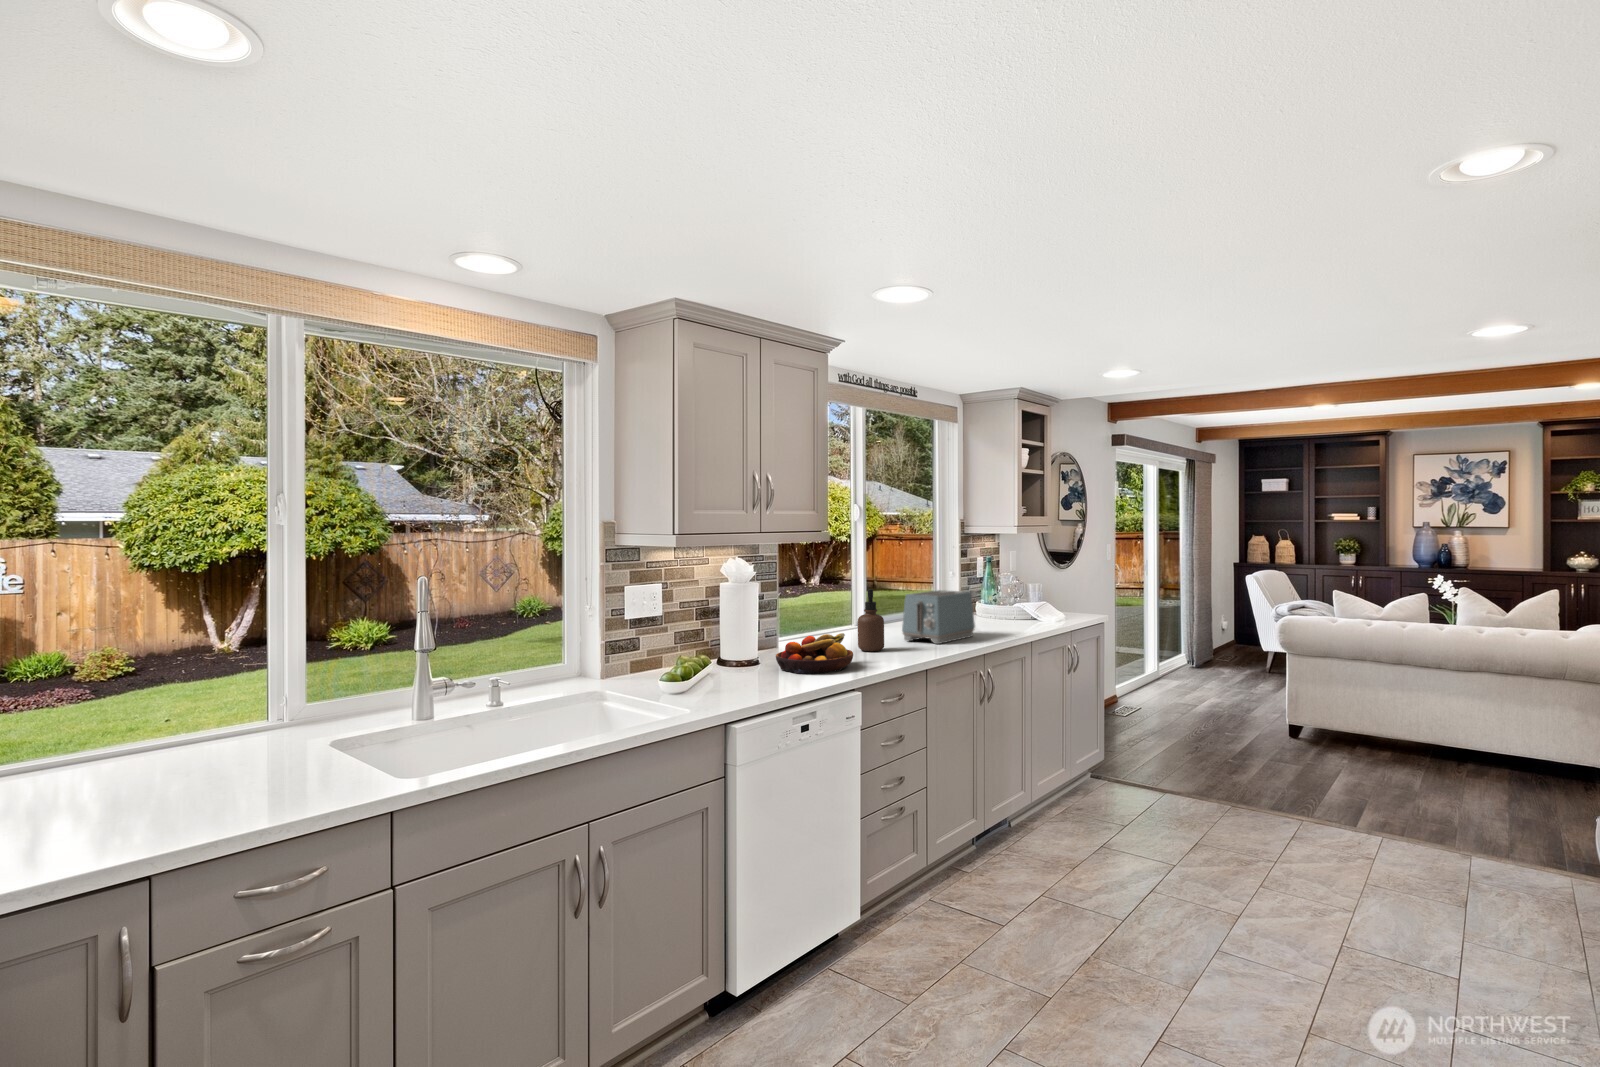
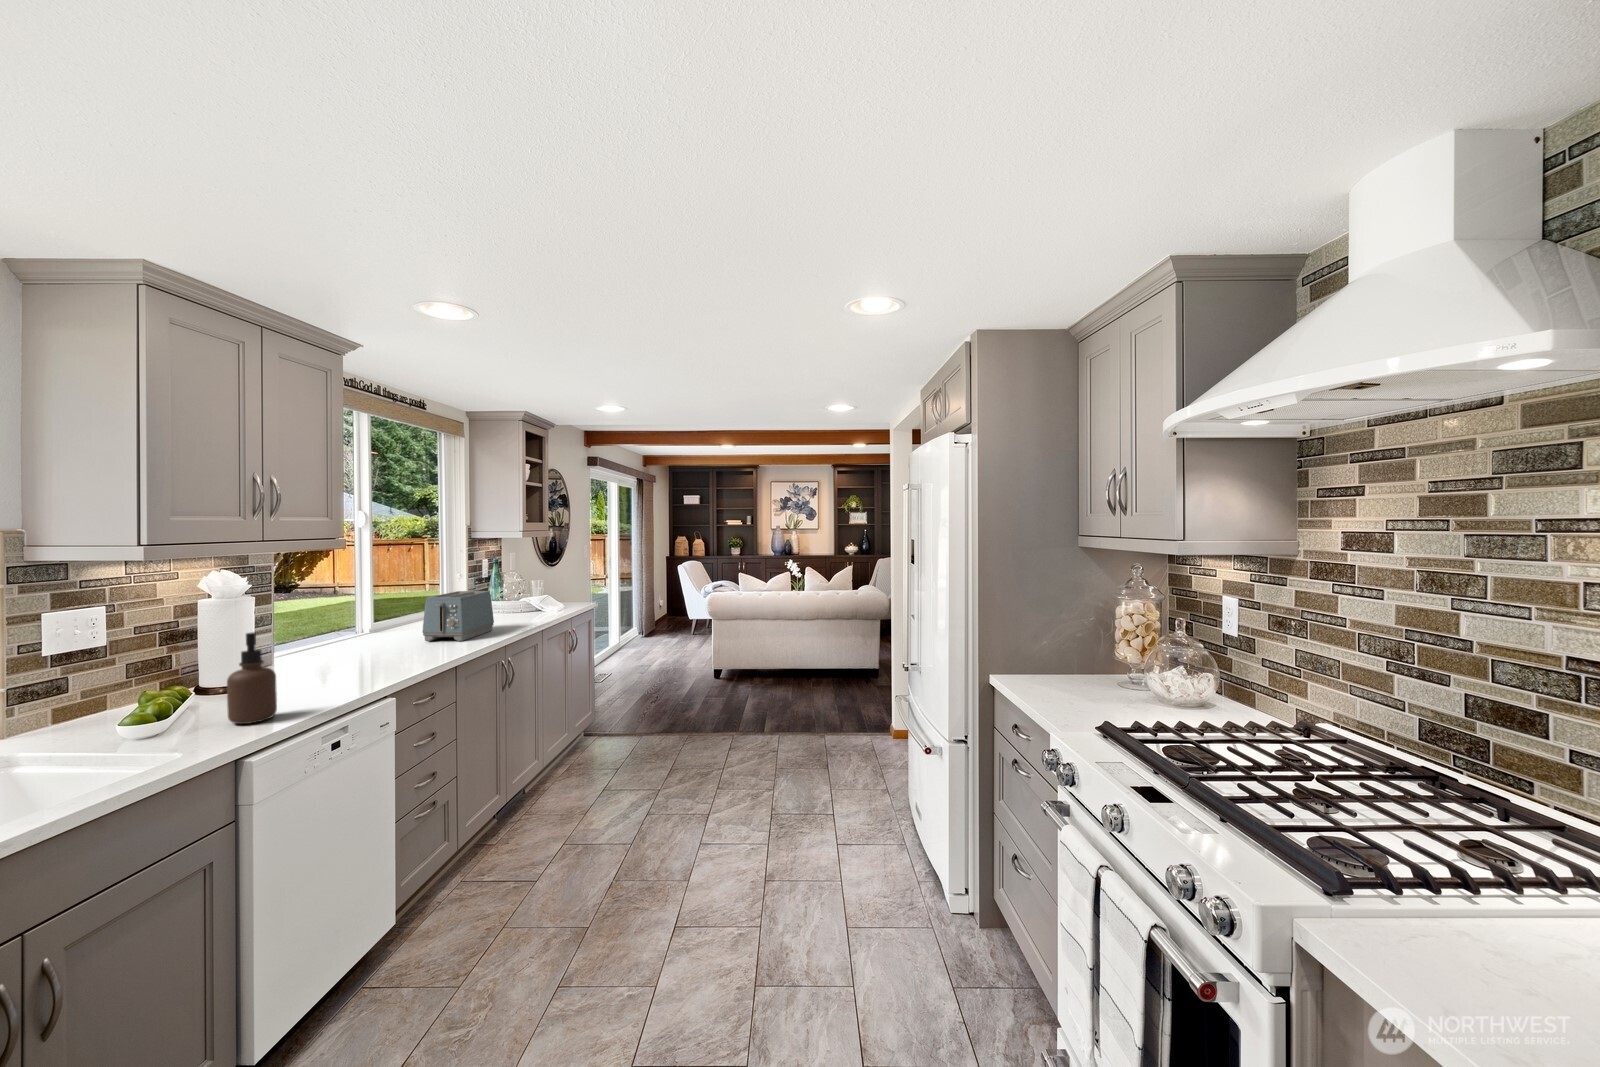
soap dispenser: present [858,589,884,651] -> present [227,632,277,724]
fruit bowl: present [776,633,853,674] -> none [283,642,381,690]

